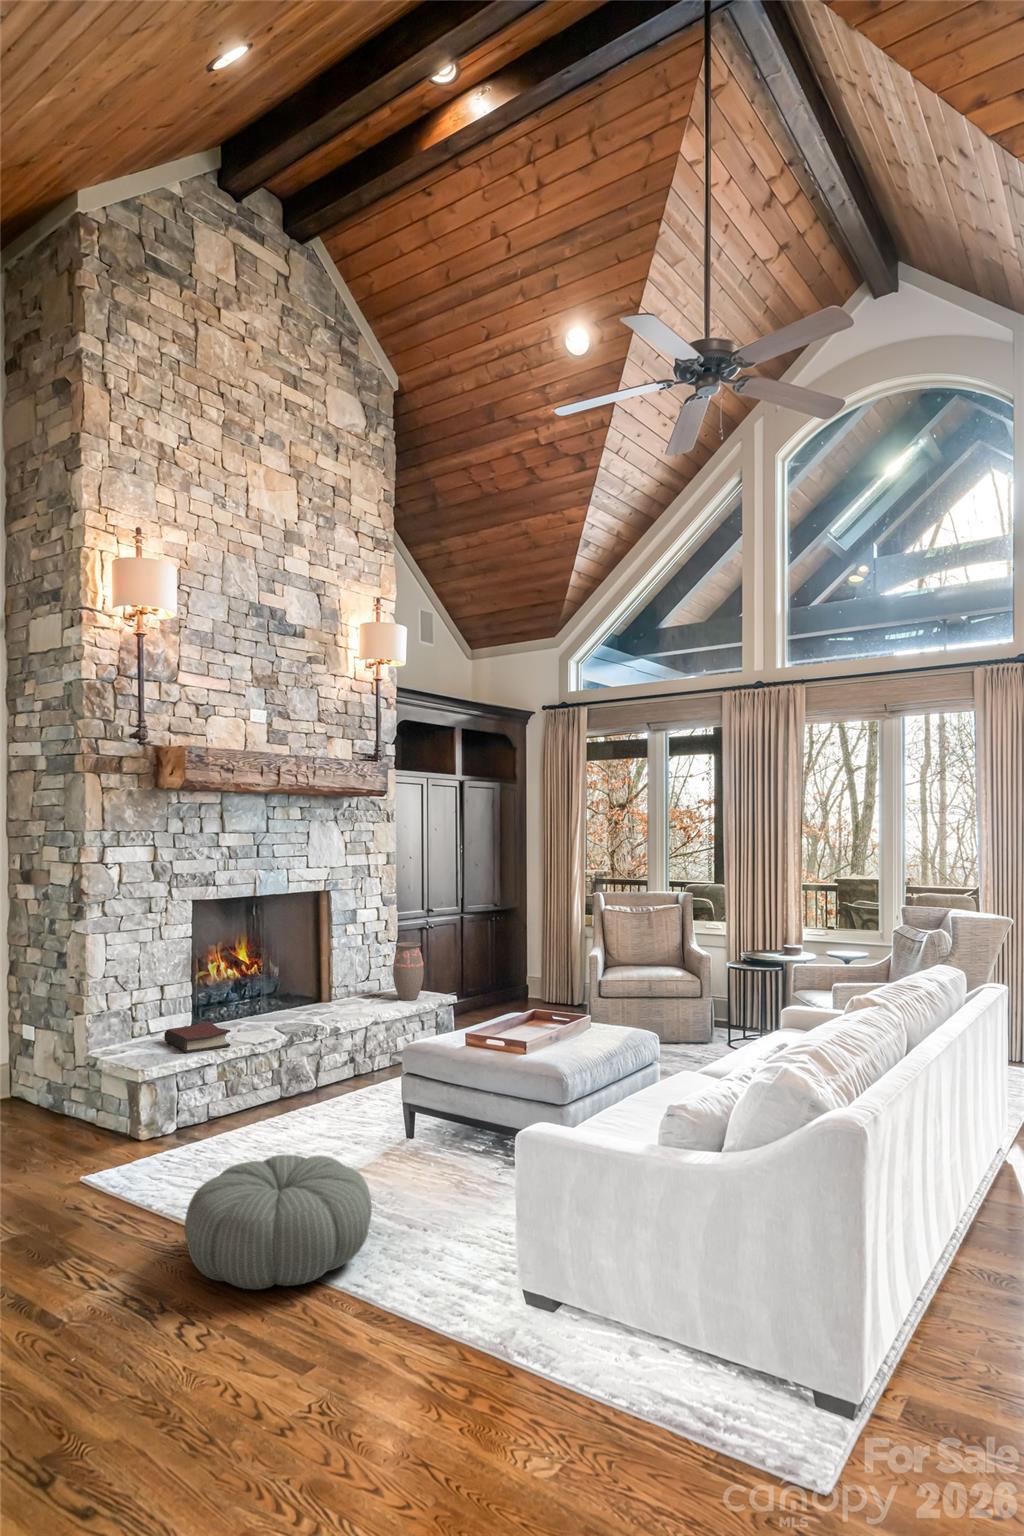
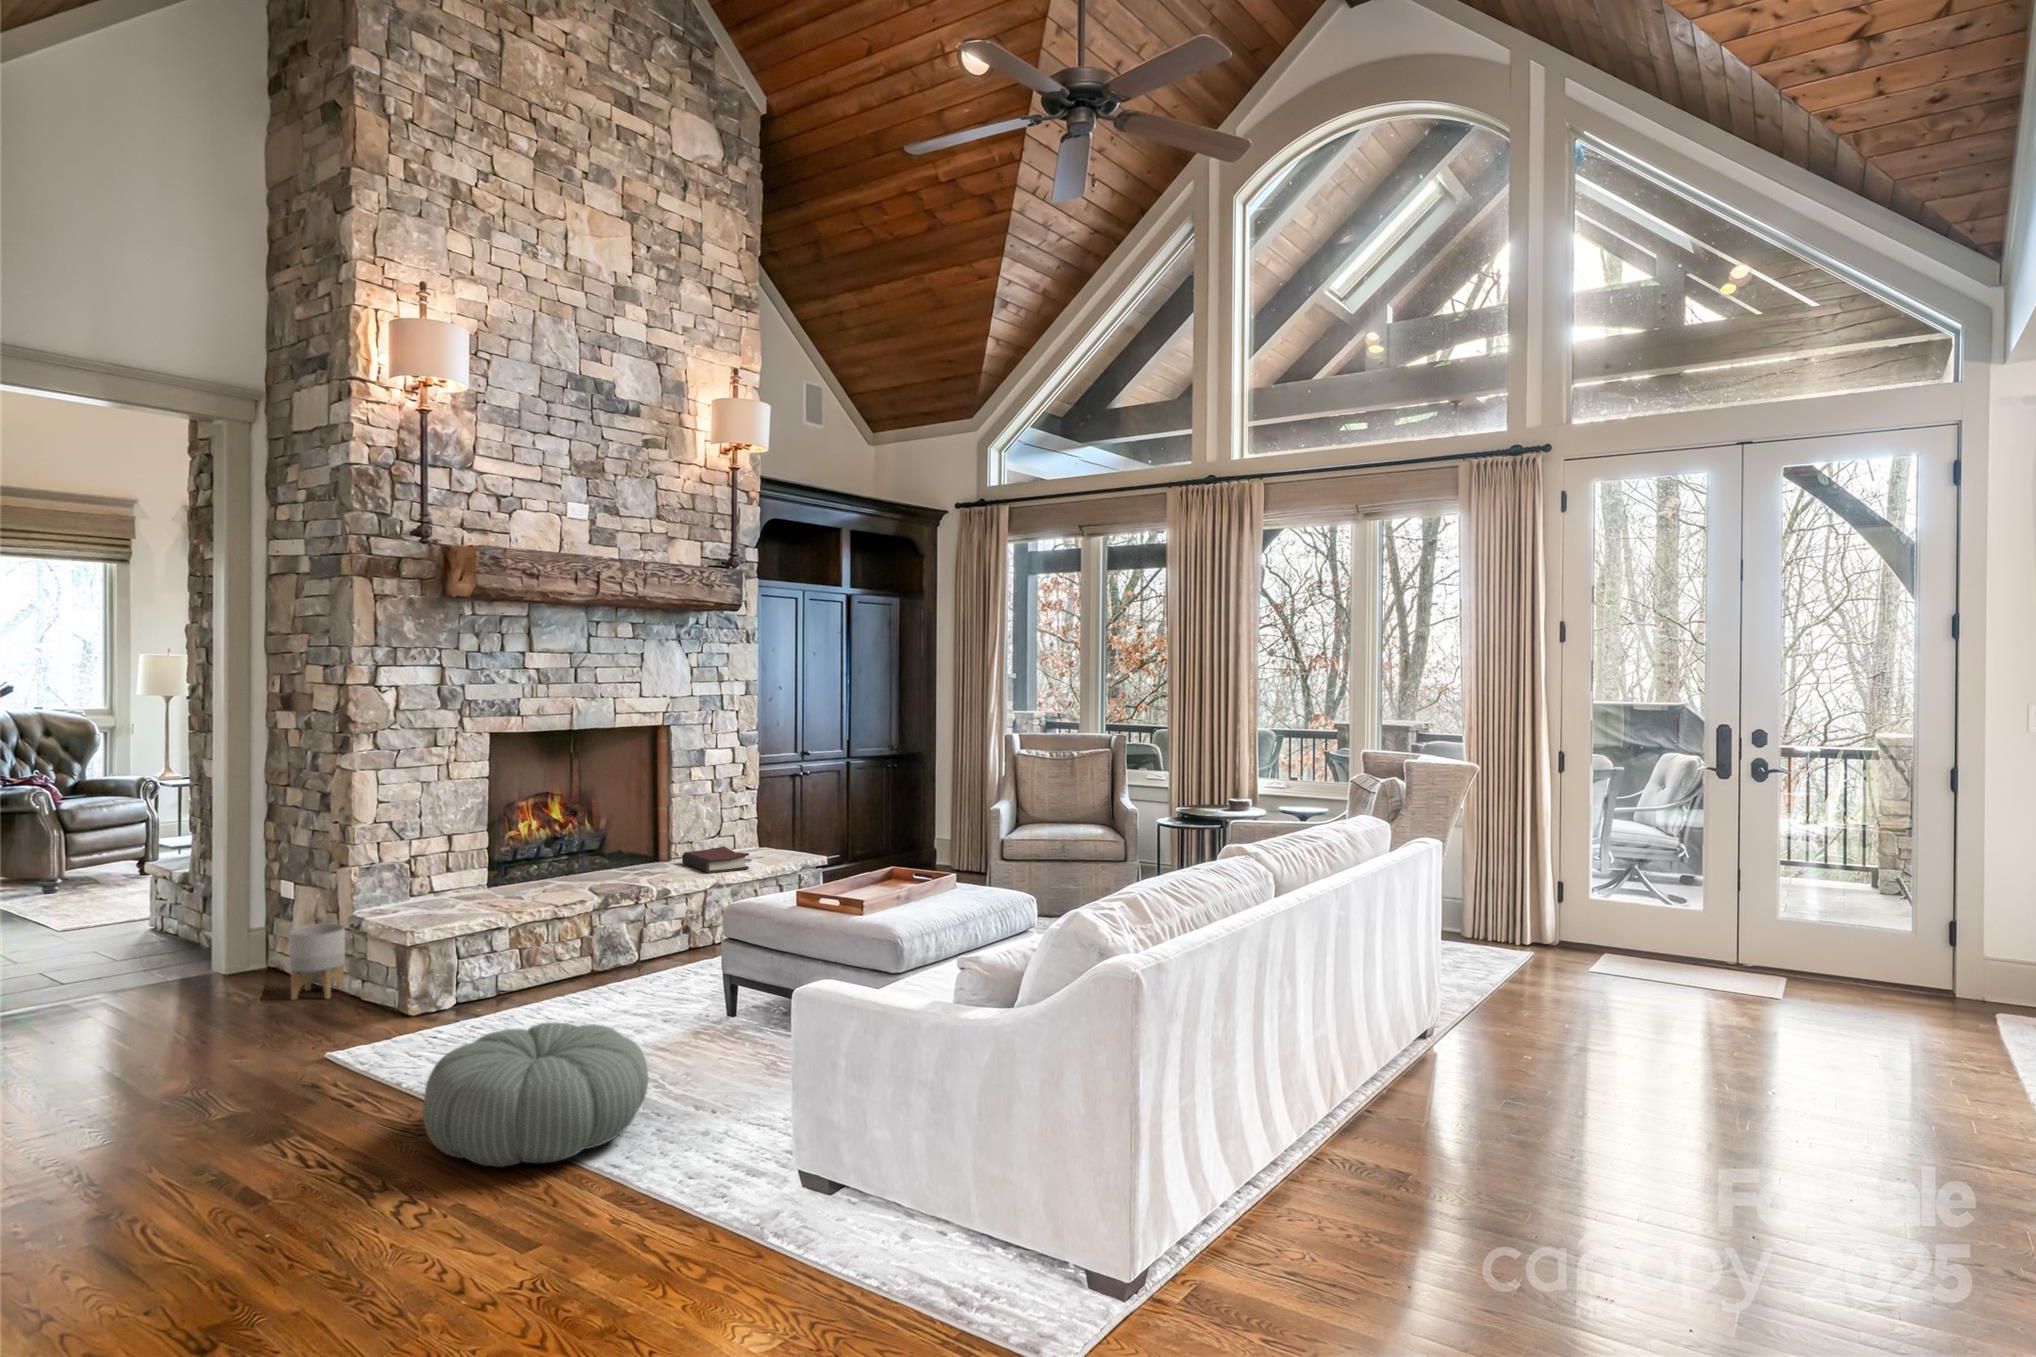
decorative vase: present [393,942,424,1000] -> none [746,793,783,860]
hardback book: present [164,1022,230,1054] -> present [682,847,749,874]
planter: none [37,1066,81,1133] -> present [289,923,345,1000]

